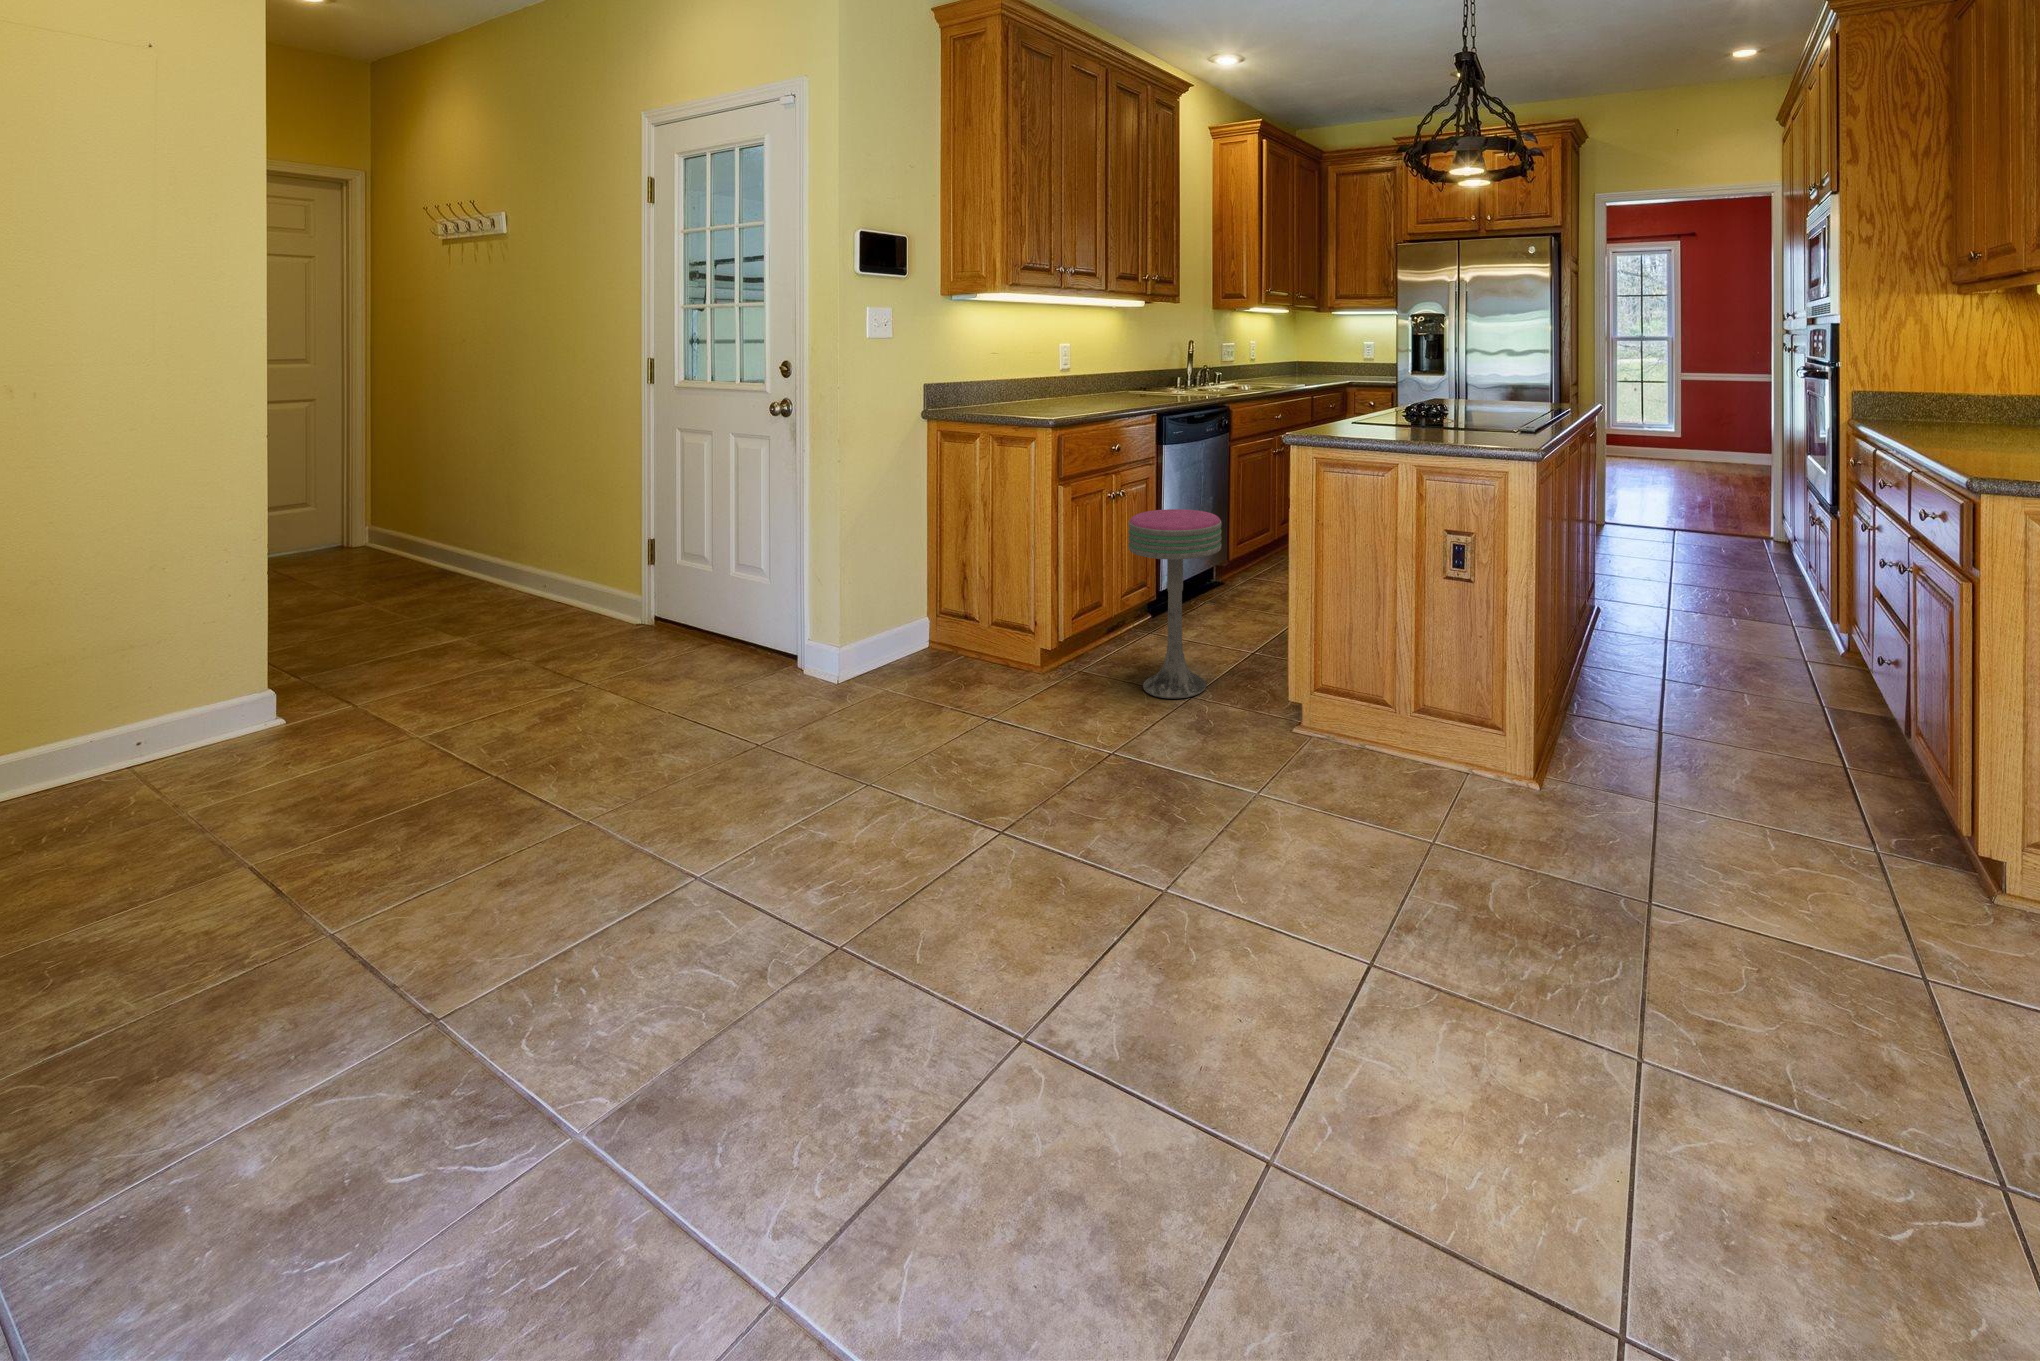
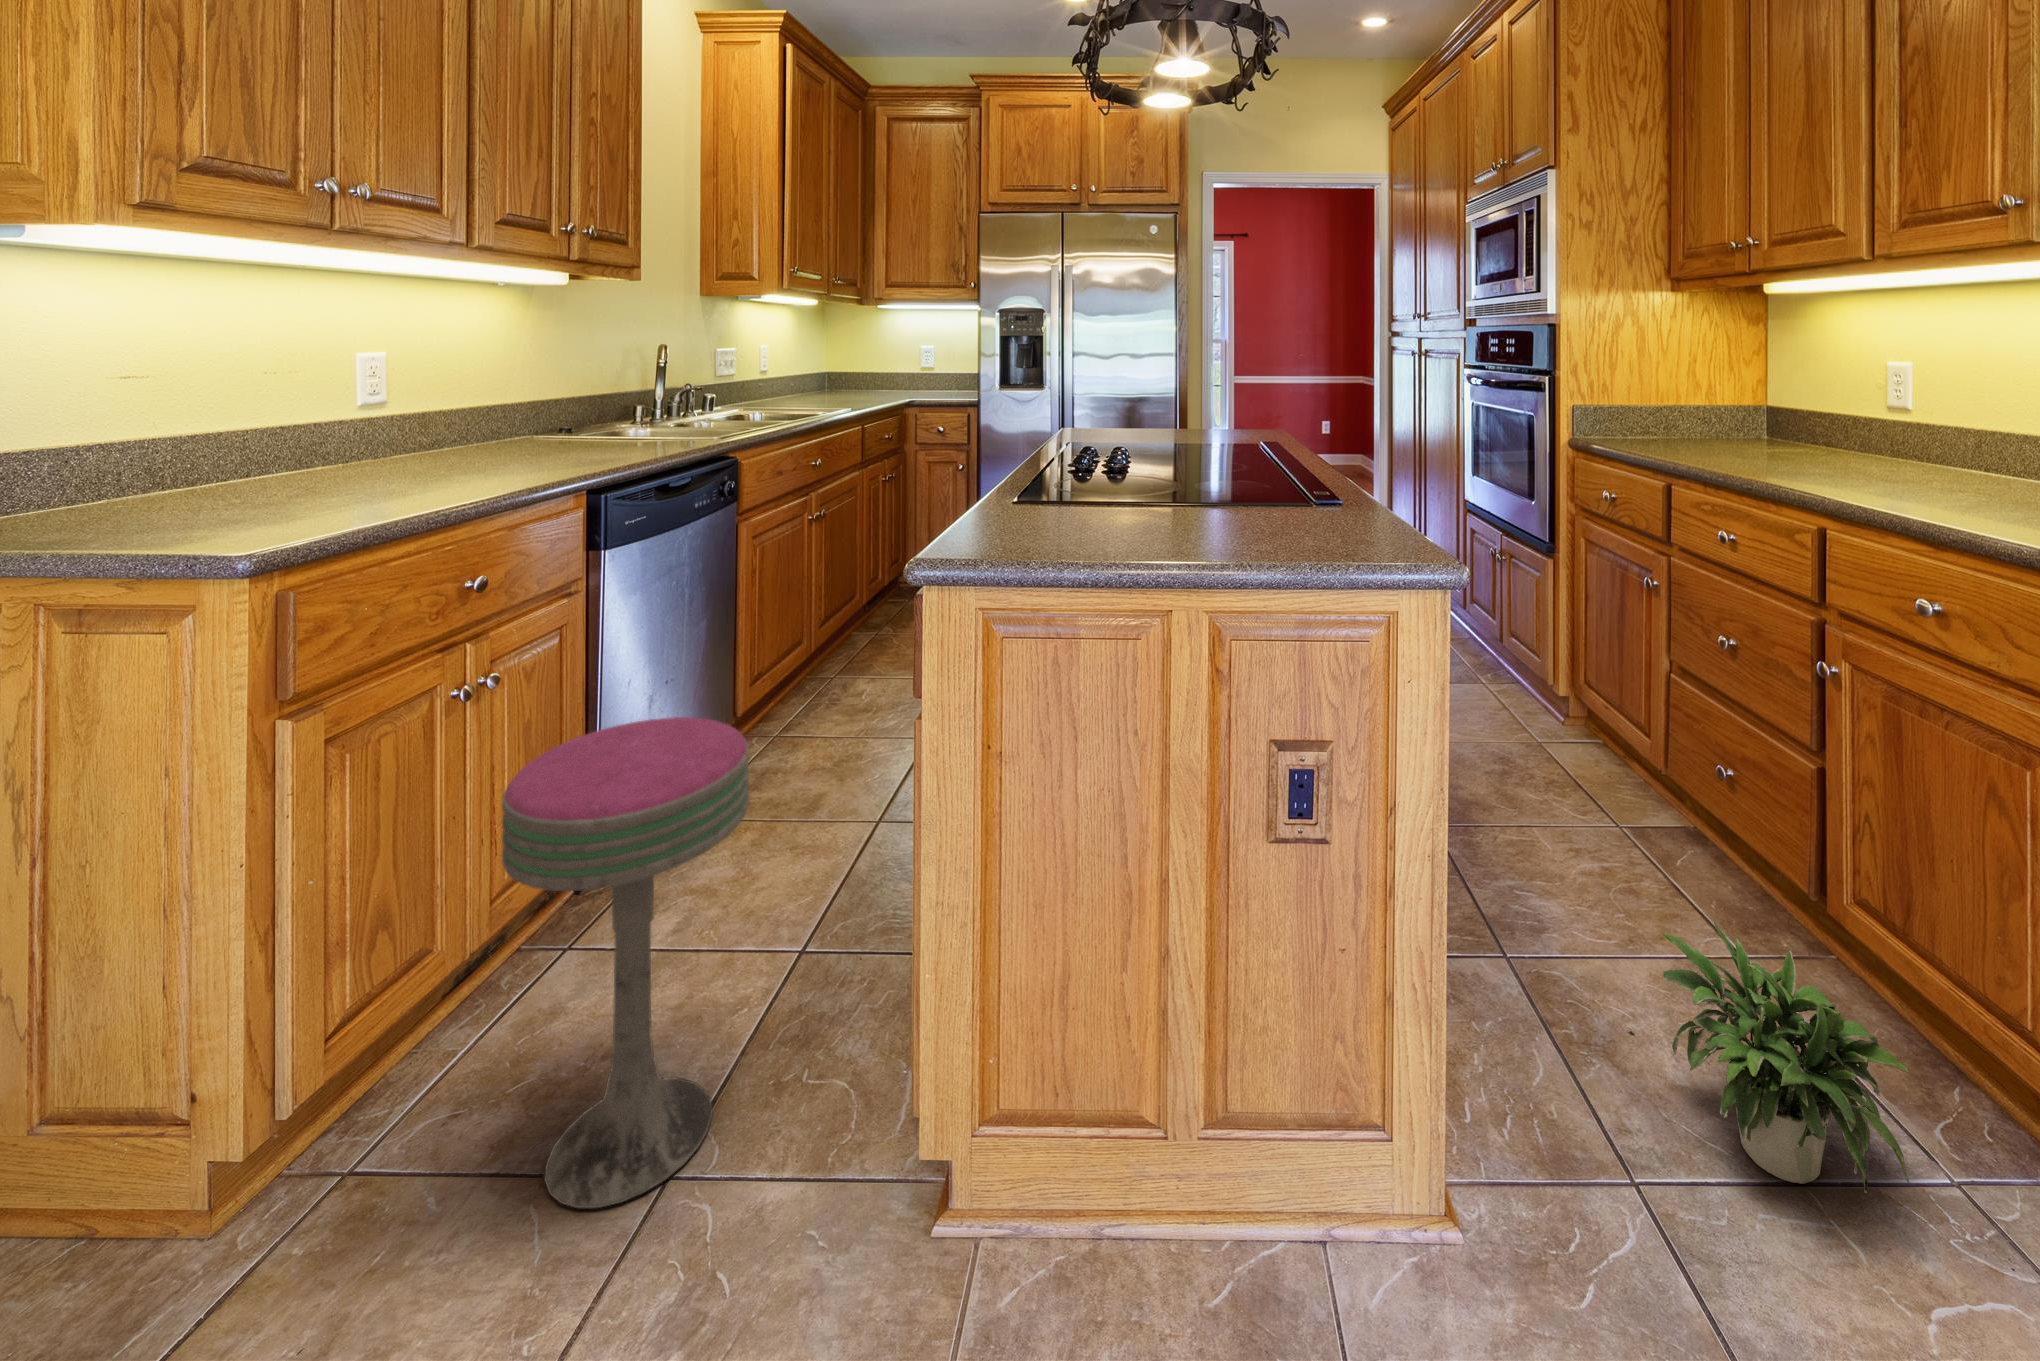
potted plant: none [1703,688,1834,827] -> present [1626,922,1909,1193]

